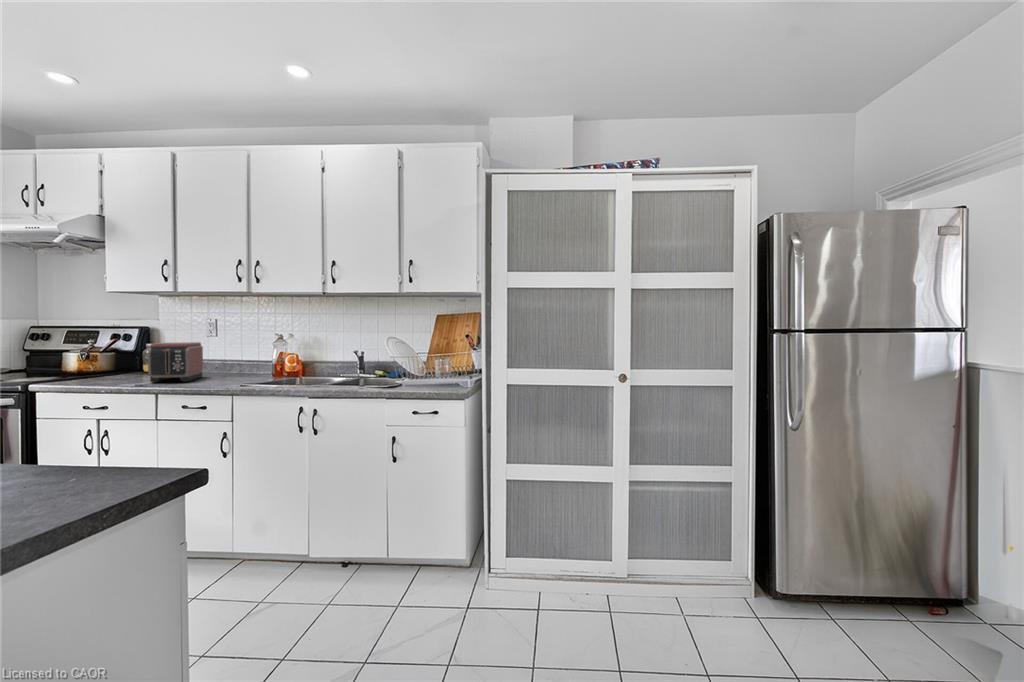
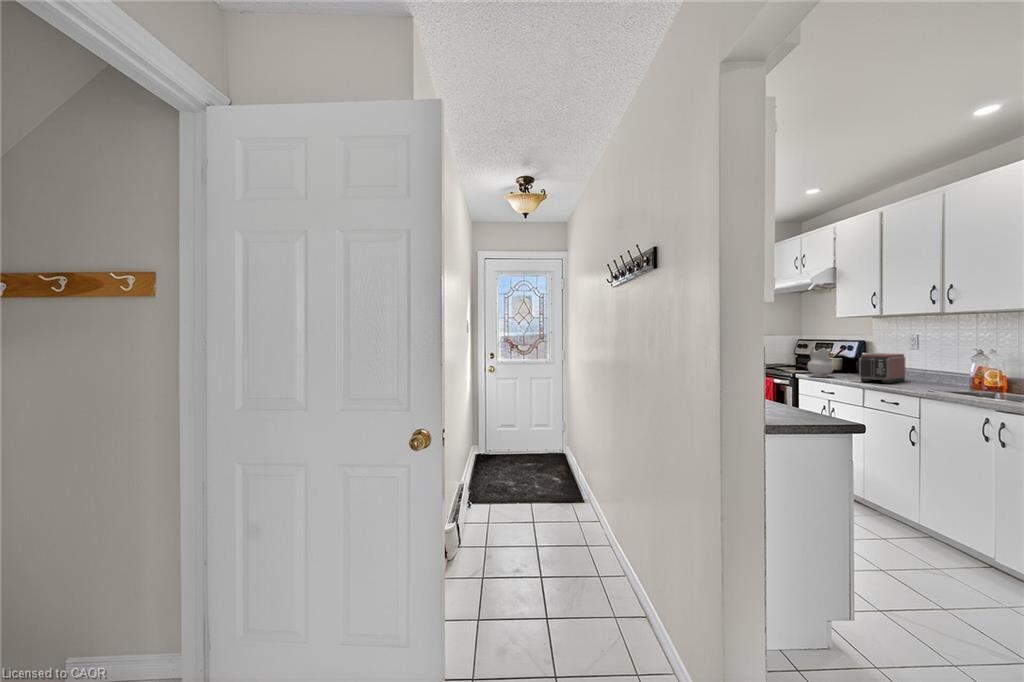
ceramic pitcher: none [63,335,107,381] -> present [808,347,834,377]

